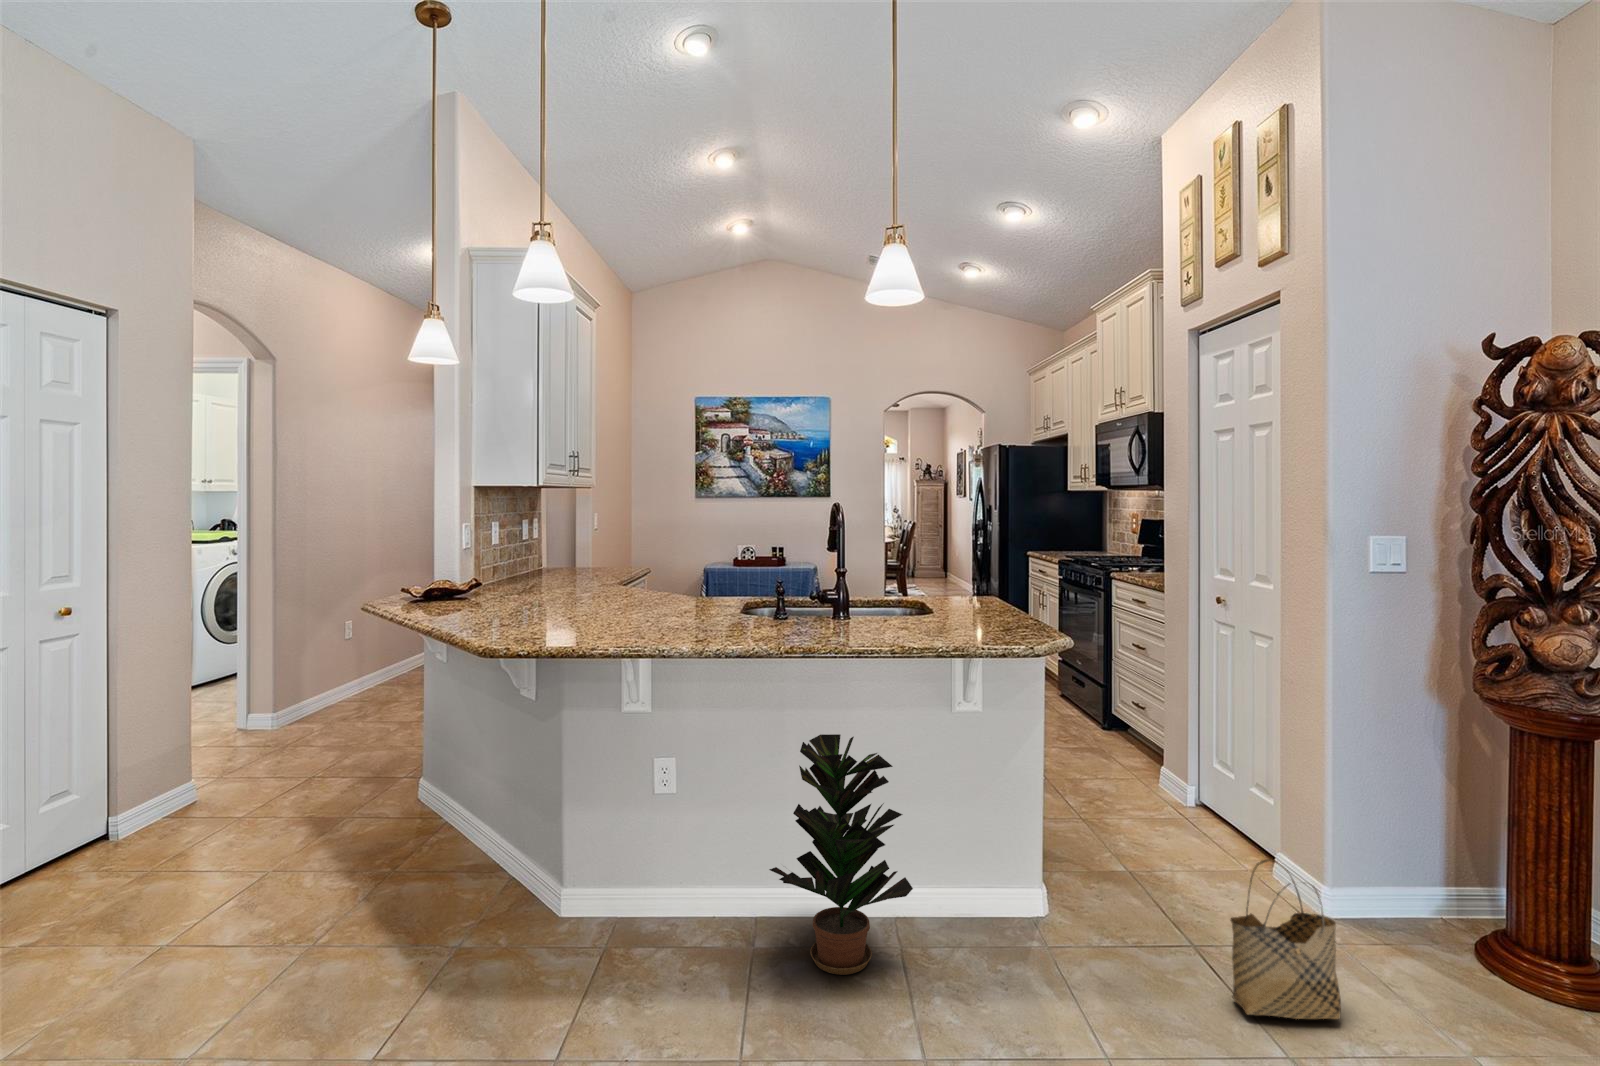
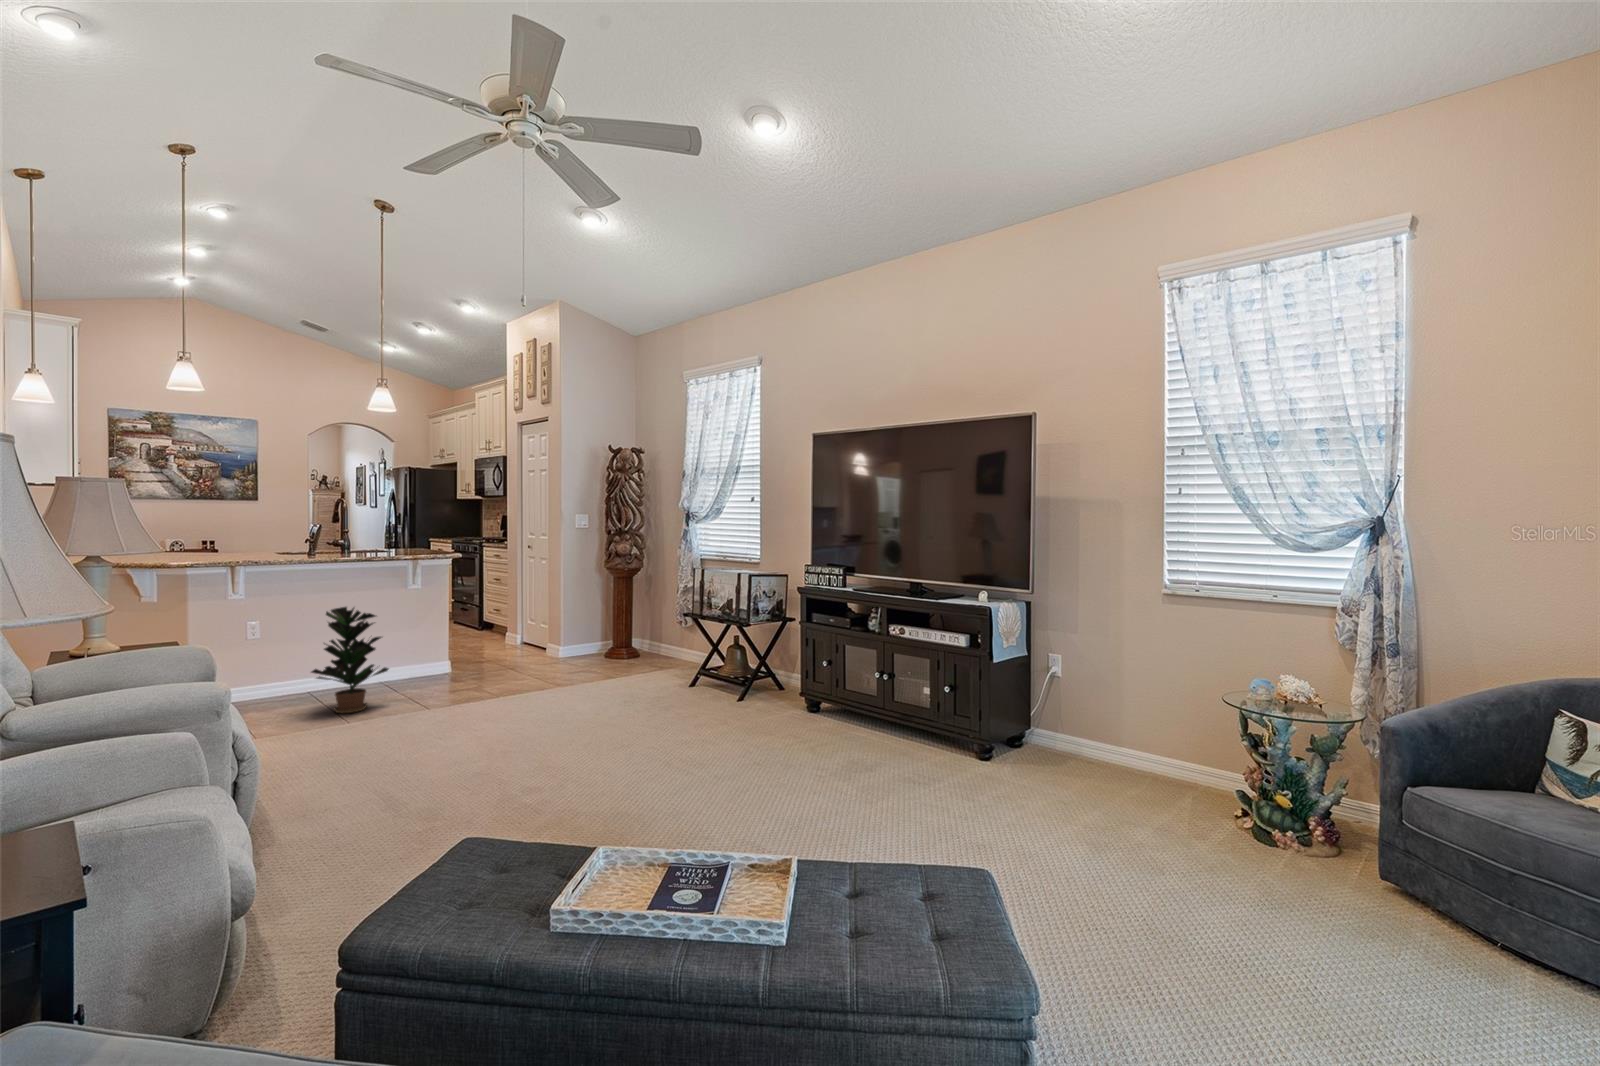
woven basket: present [1231,859,1341,1019] -> none [527,633,565,687]

